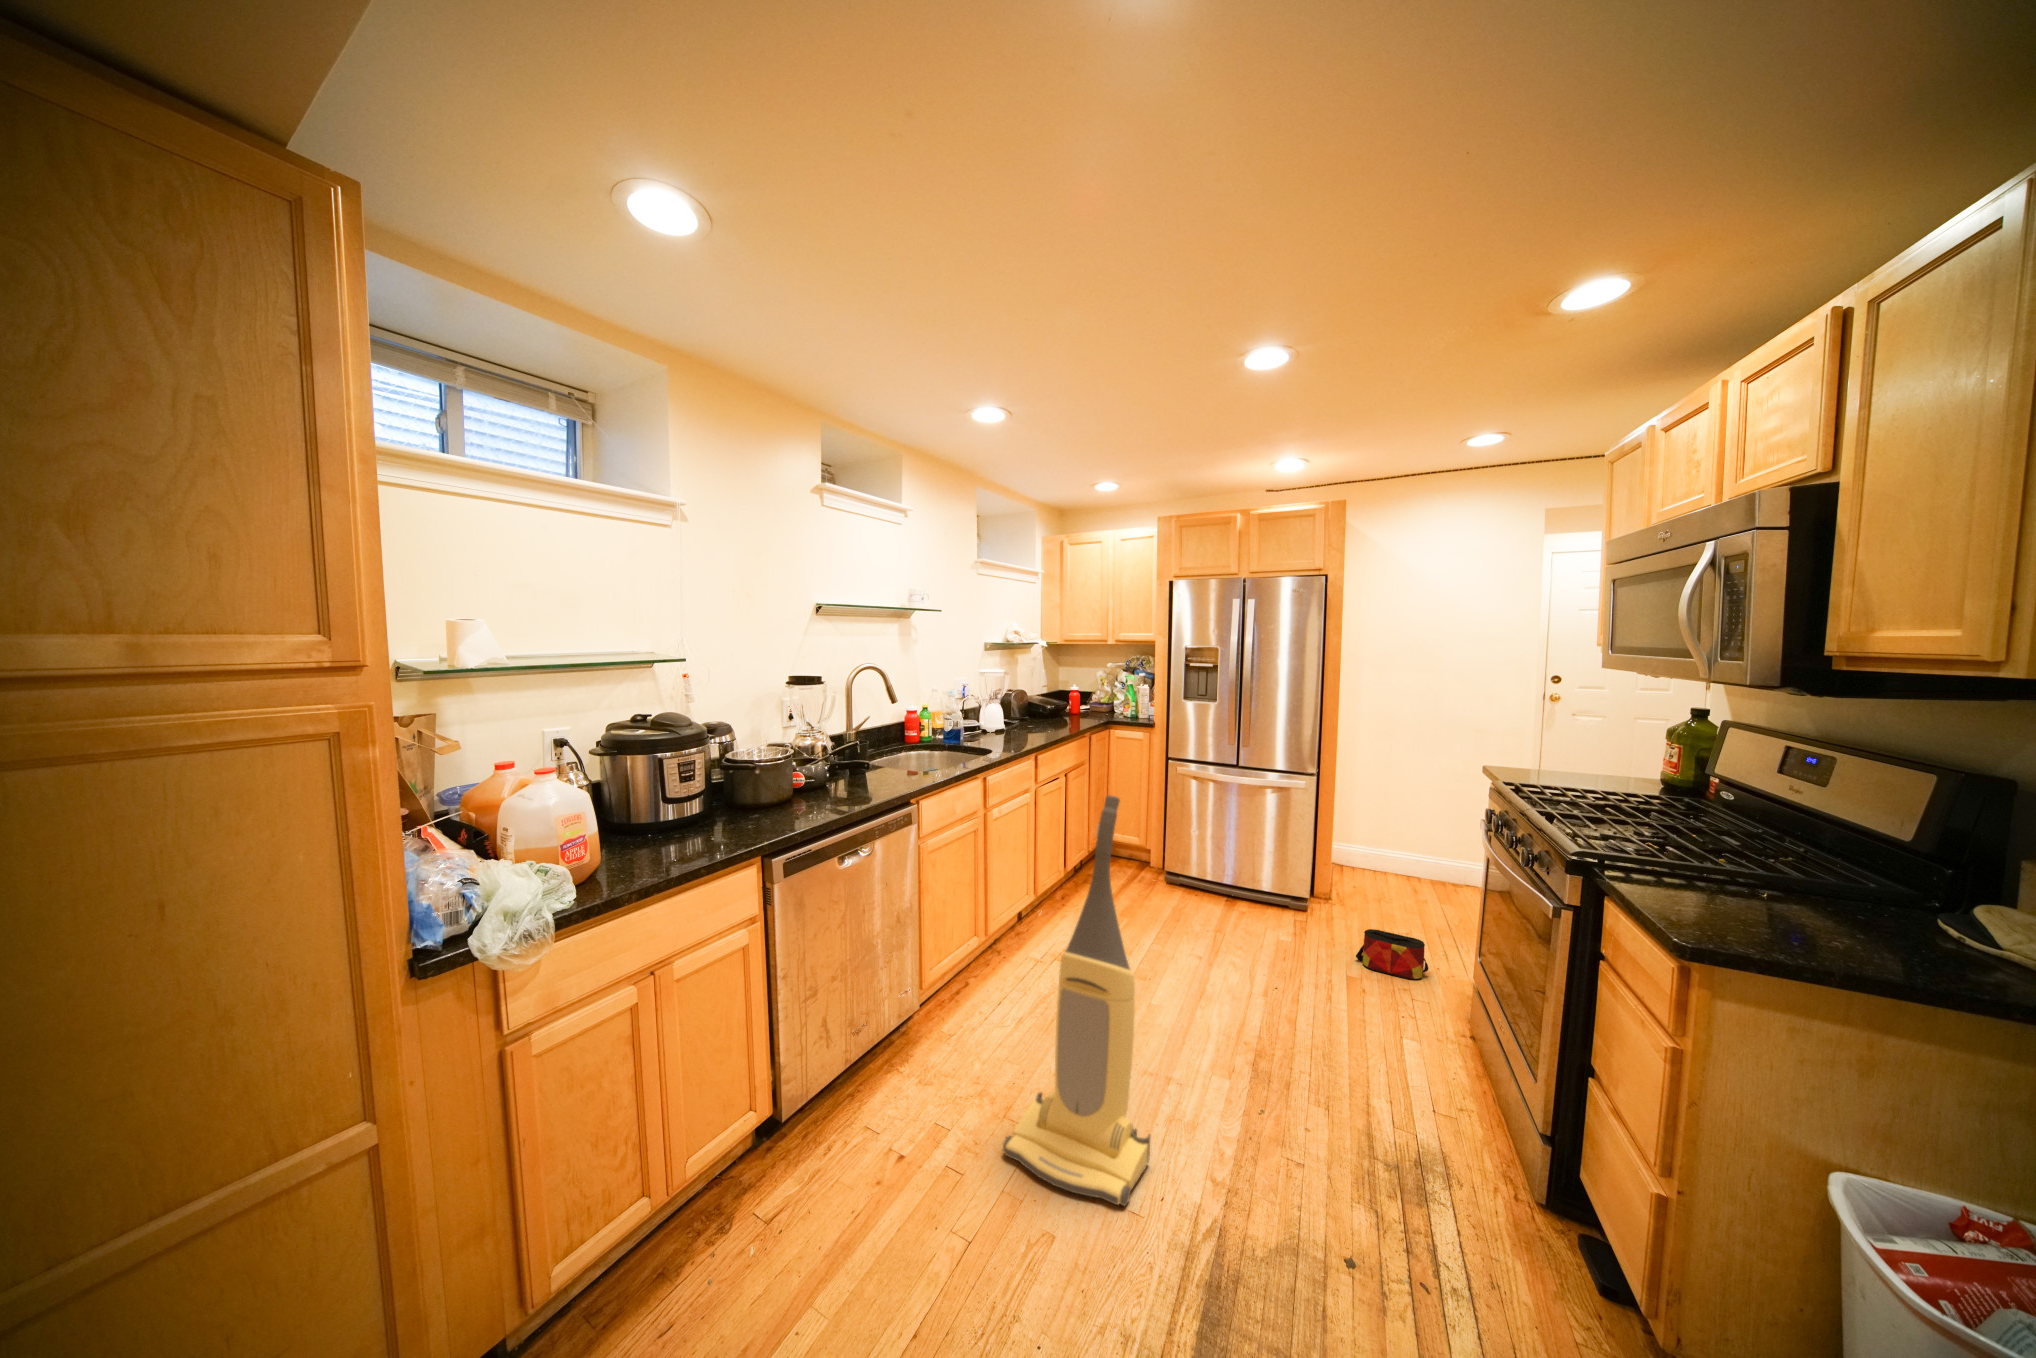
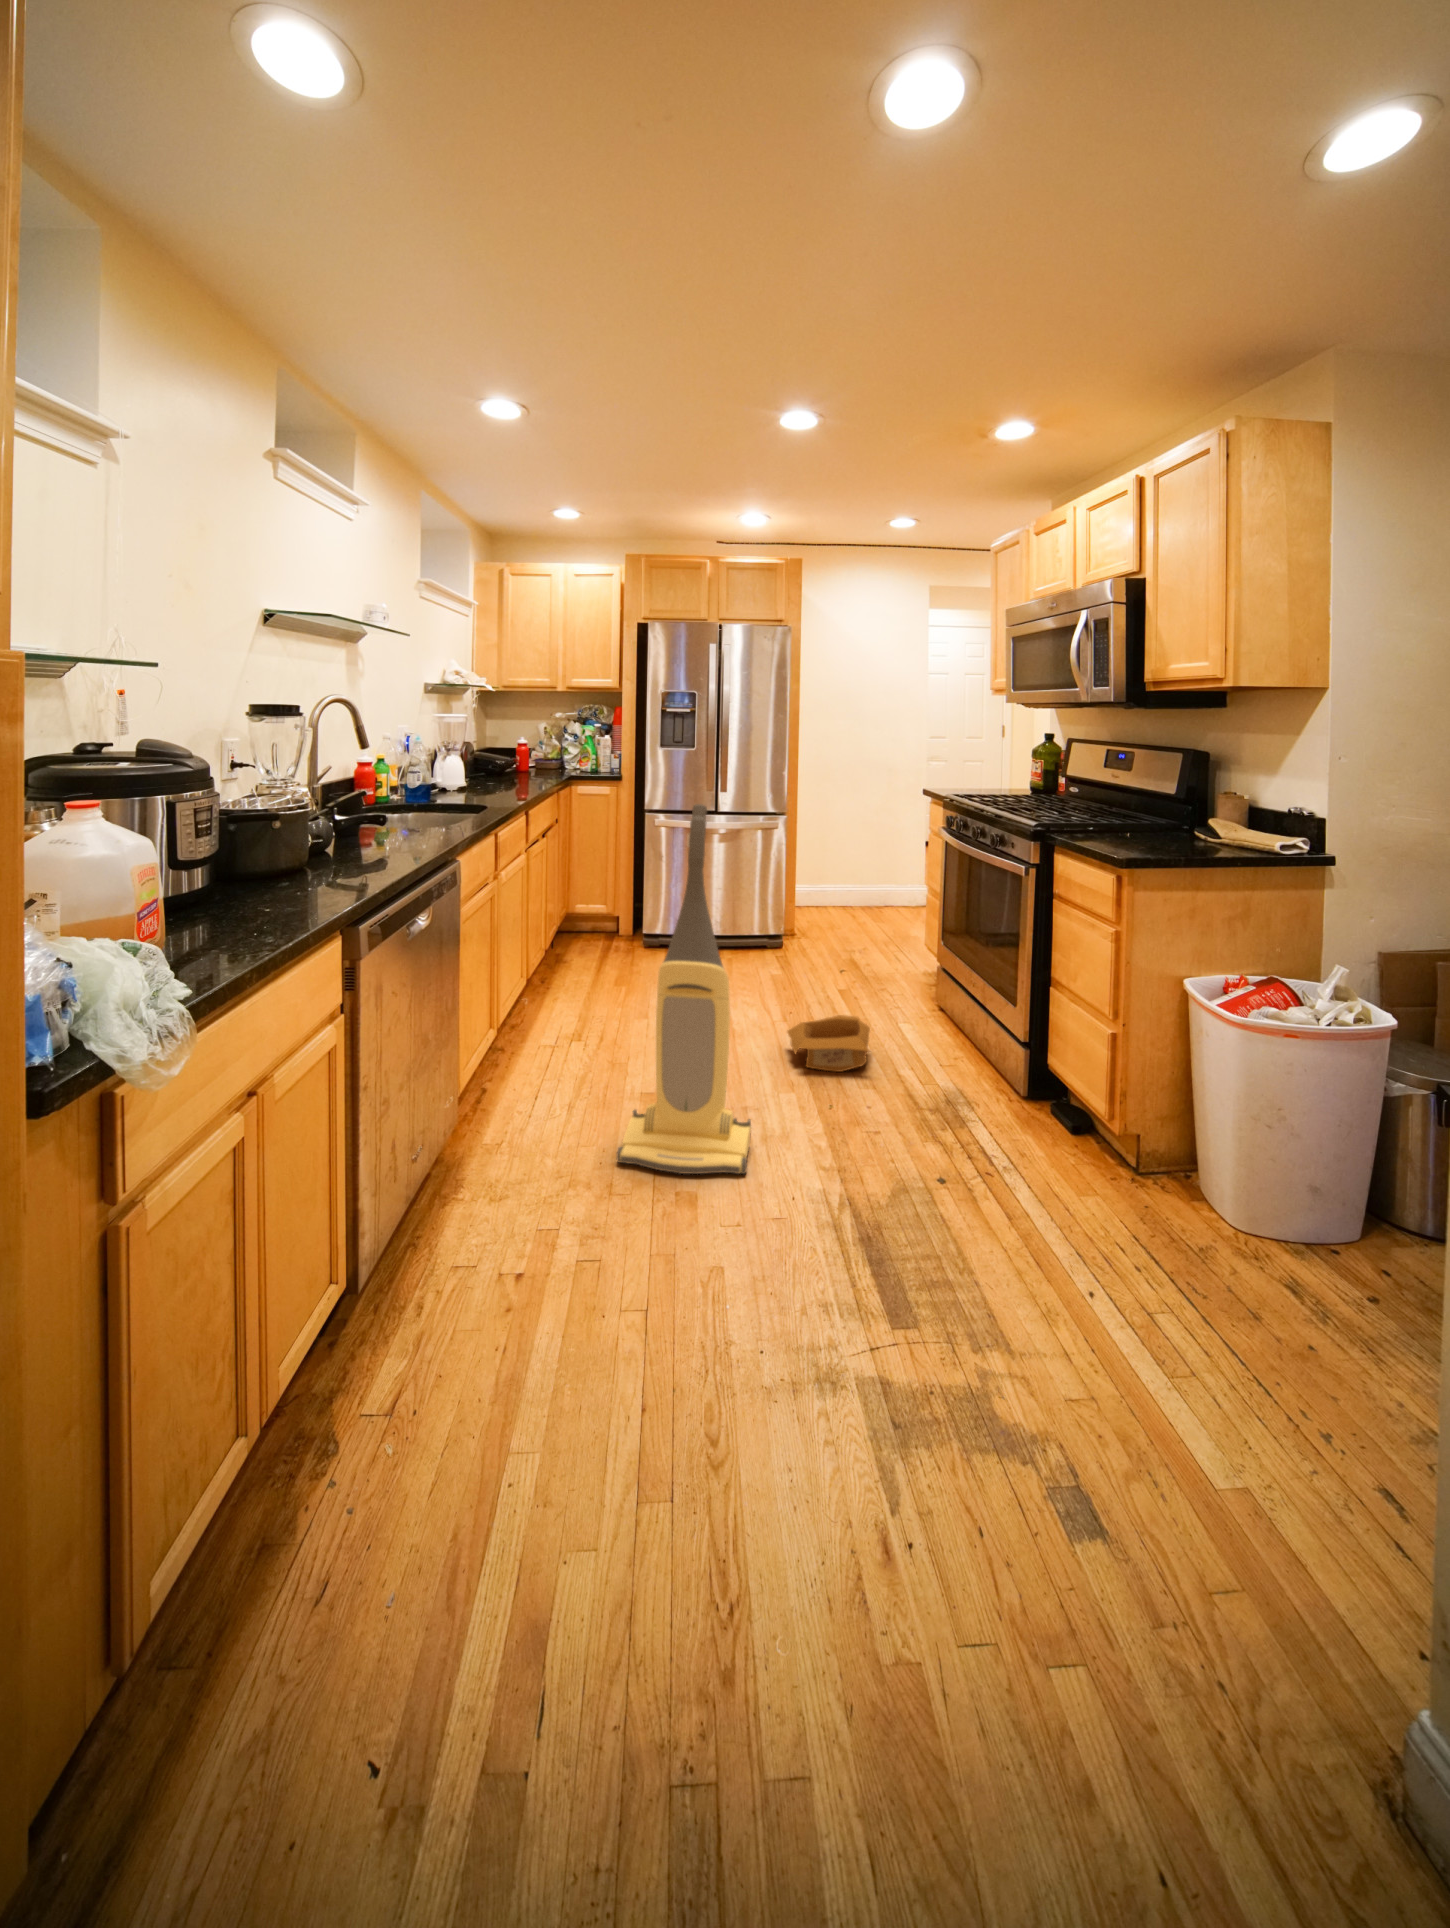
bag: present [1356,929,1428,980] -> none [850,955,913,994]
cardboard box: none [1247,1007,1342,1079] -> present [788,1015,870,1072]

